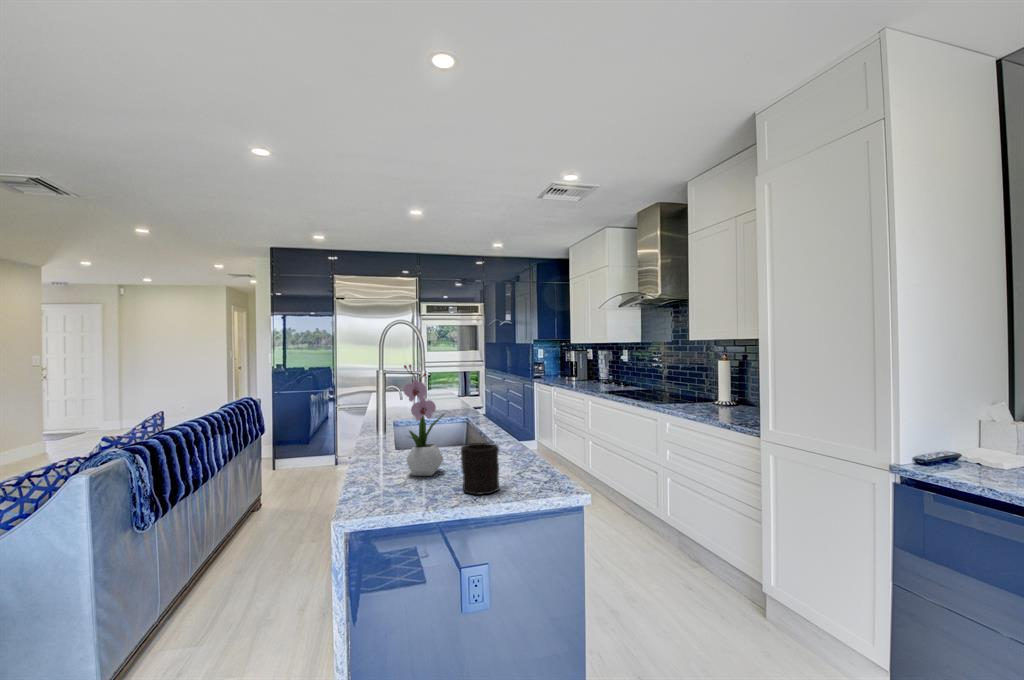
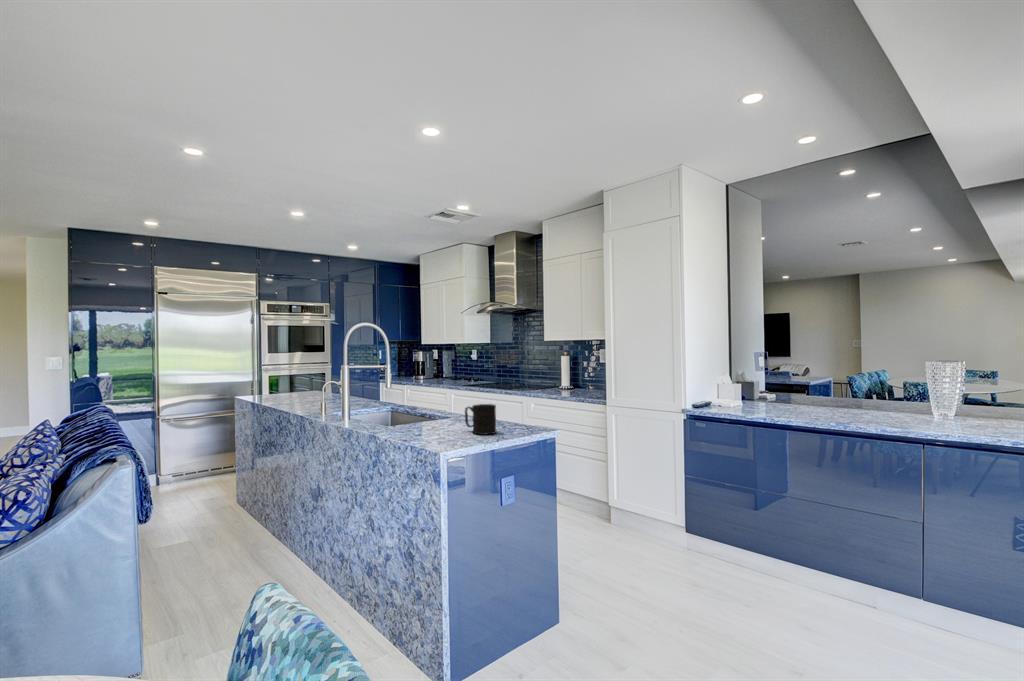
flower arrangement: present [403,365,443,476] -> none [419,354,446,432]

